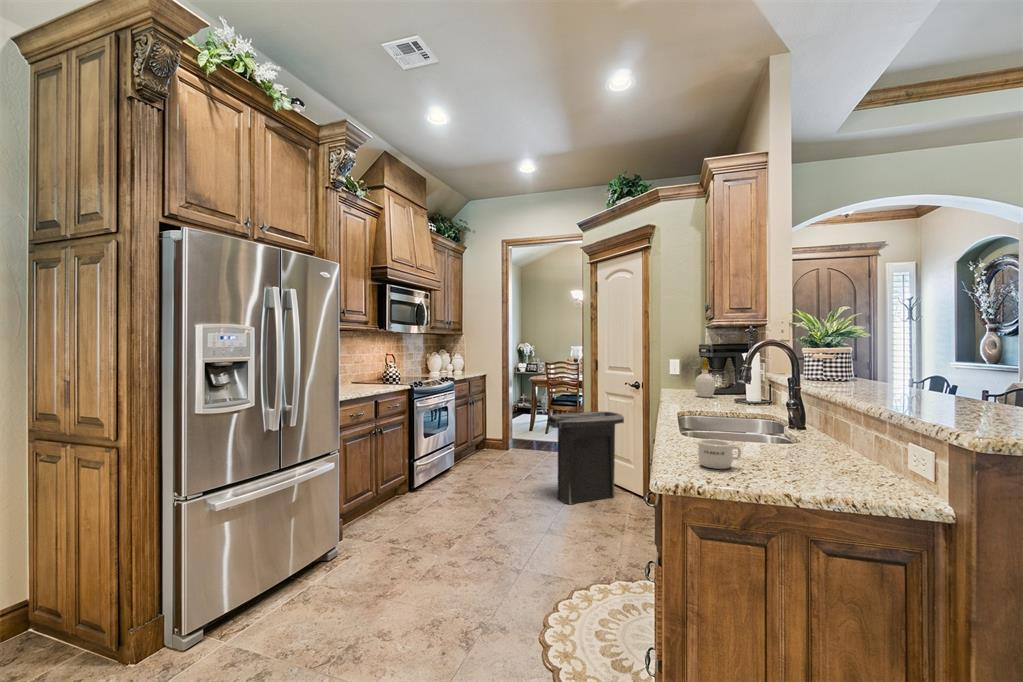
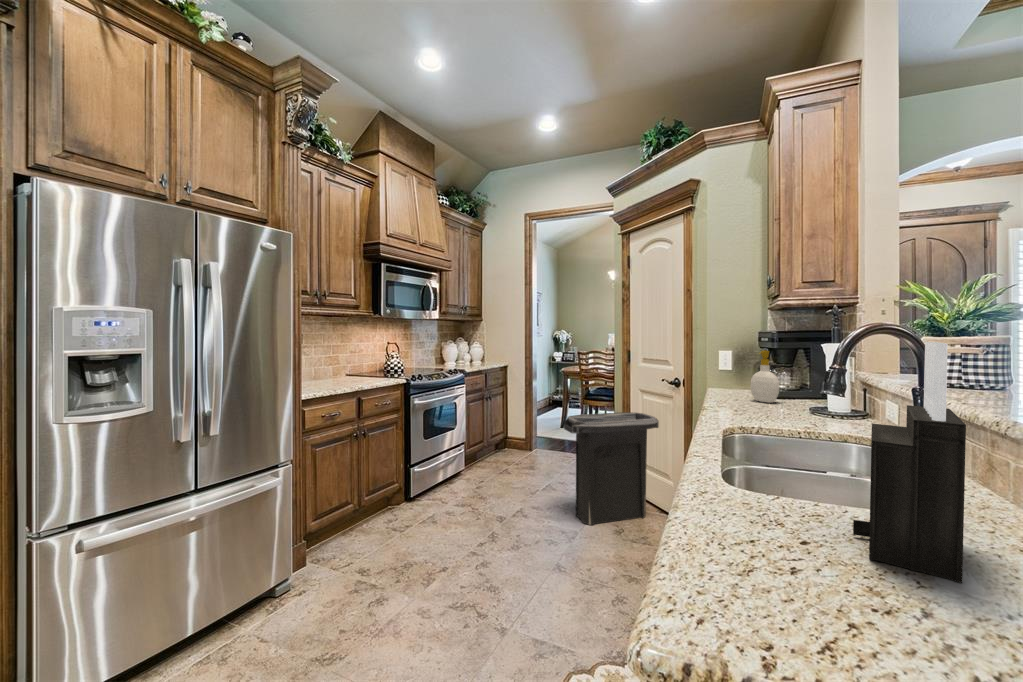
knife block: none [746,350,791,463] -> present [853,342,966,583]
mug: present [698,439,741,469] -> none [757,524,855,603]

